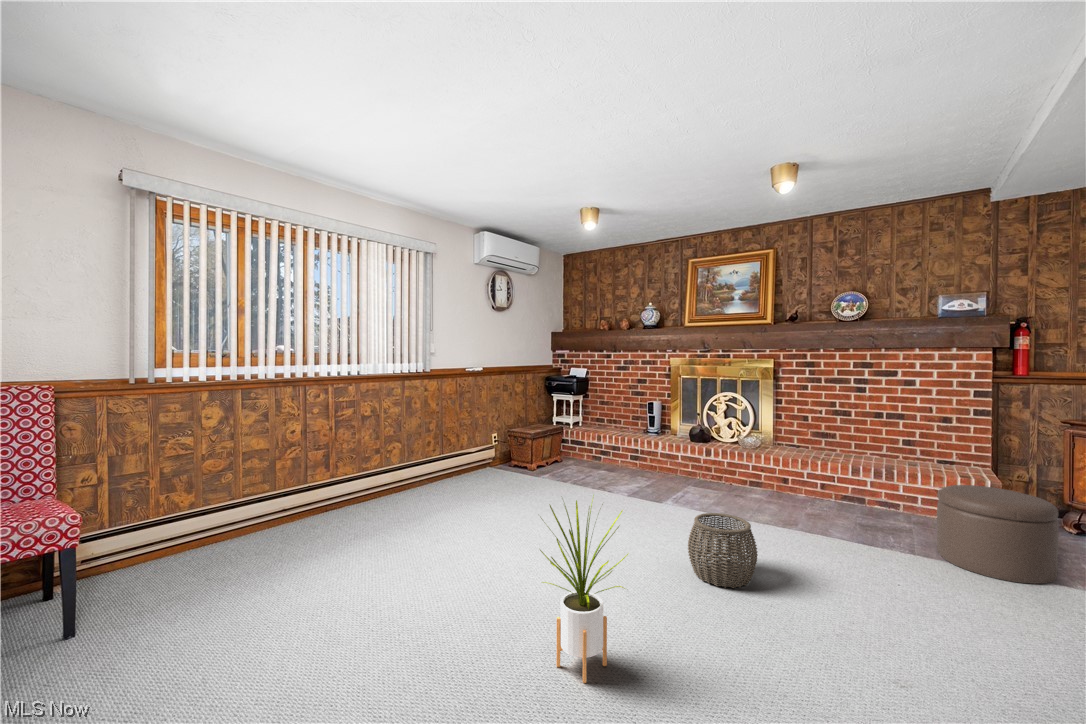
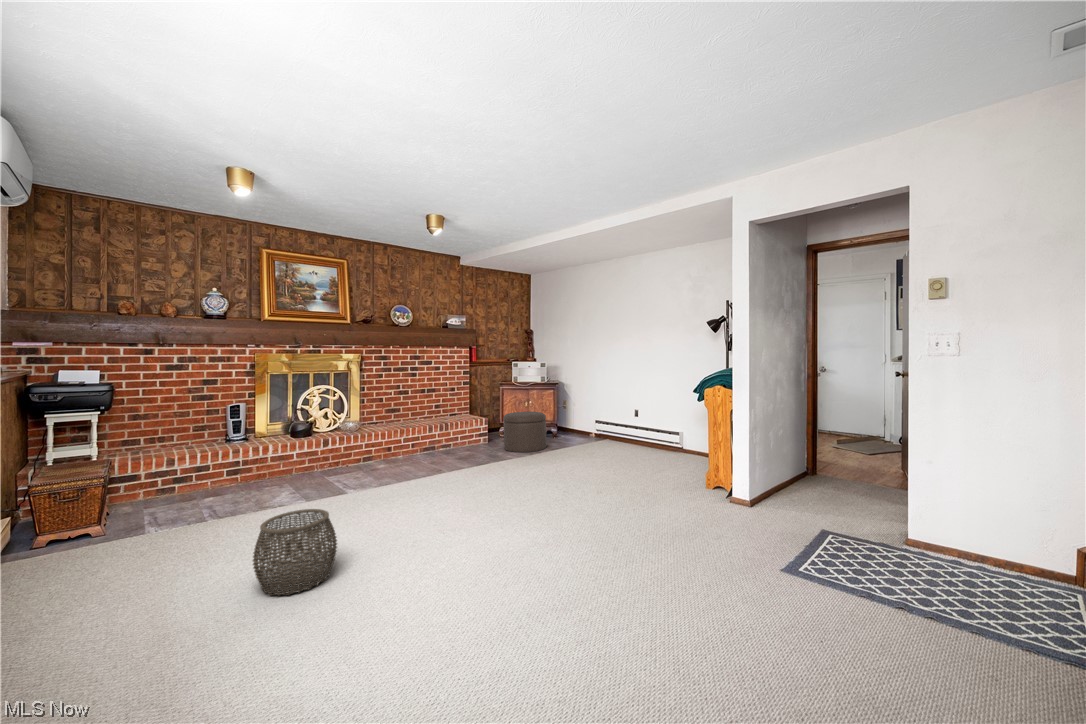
house plant: present [540,495,628,683] -> none [557,422,616,545]
woven basket: present [688,513,758,588] -> present [253,509,337,596]

